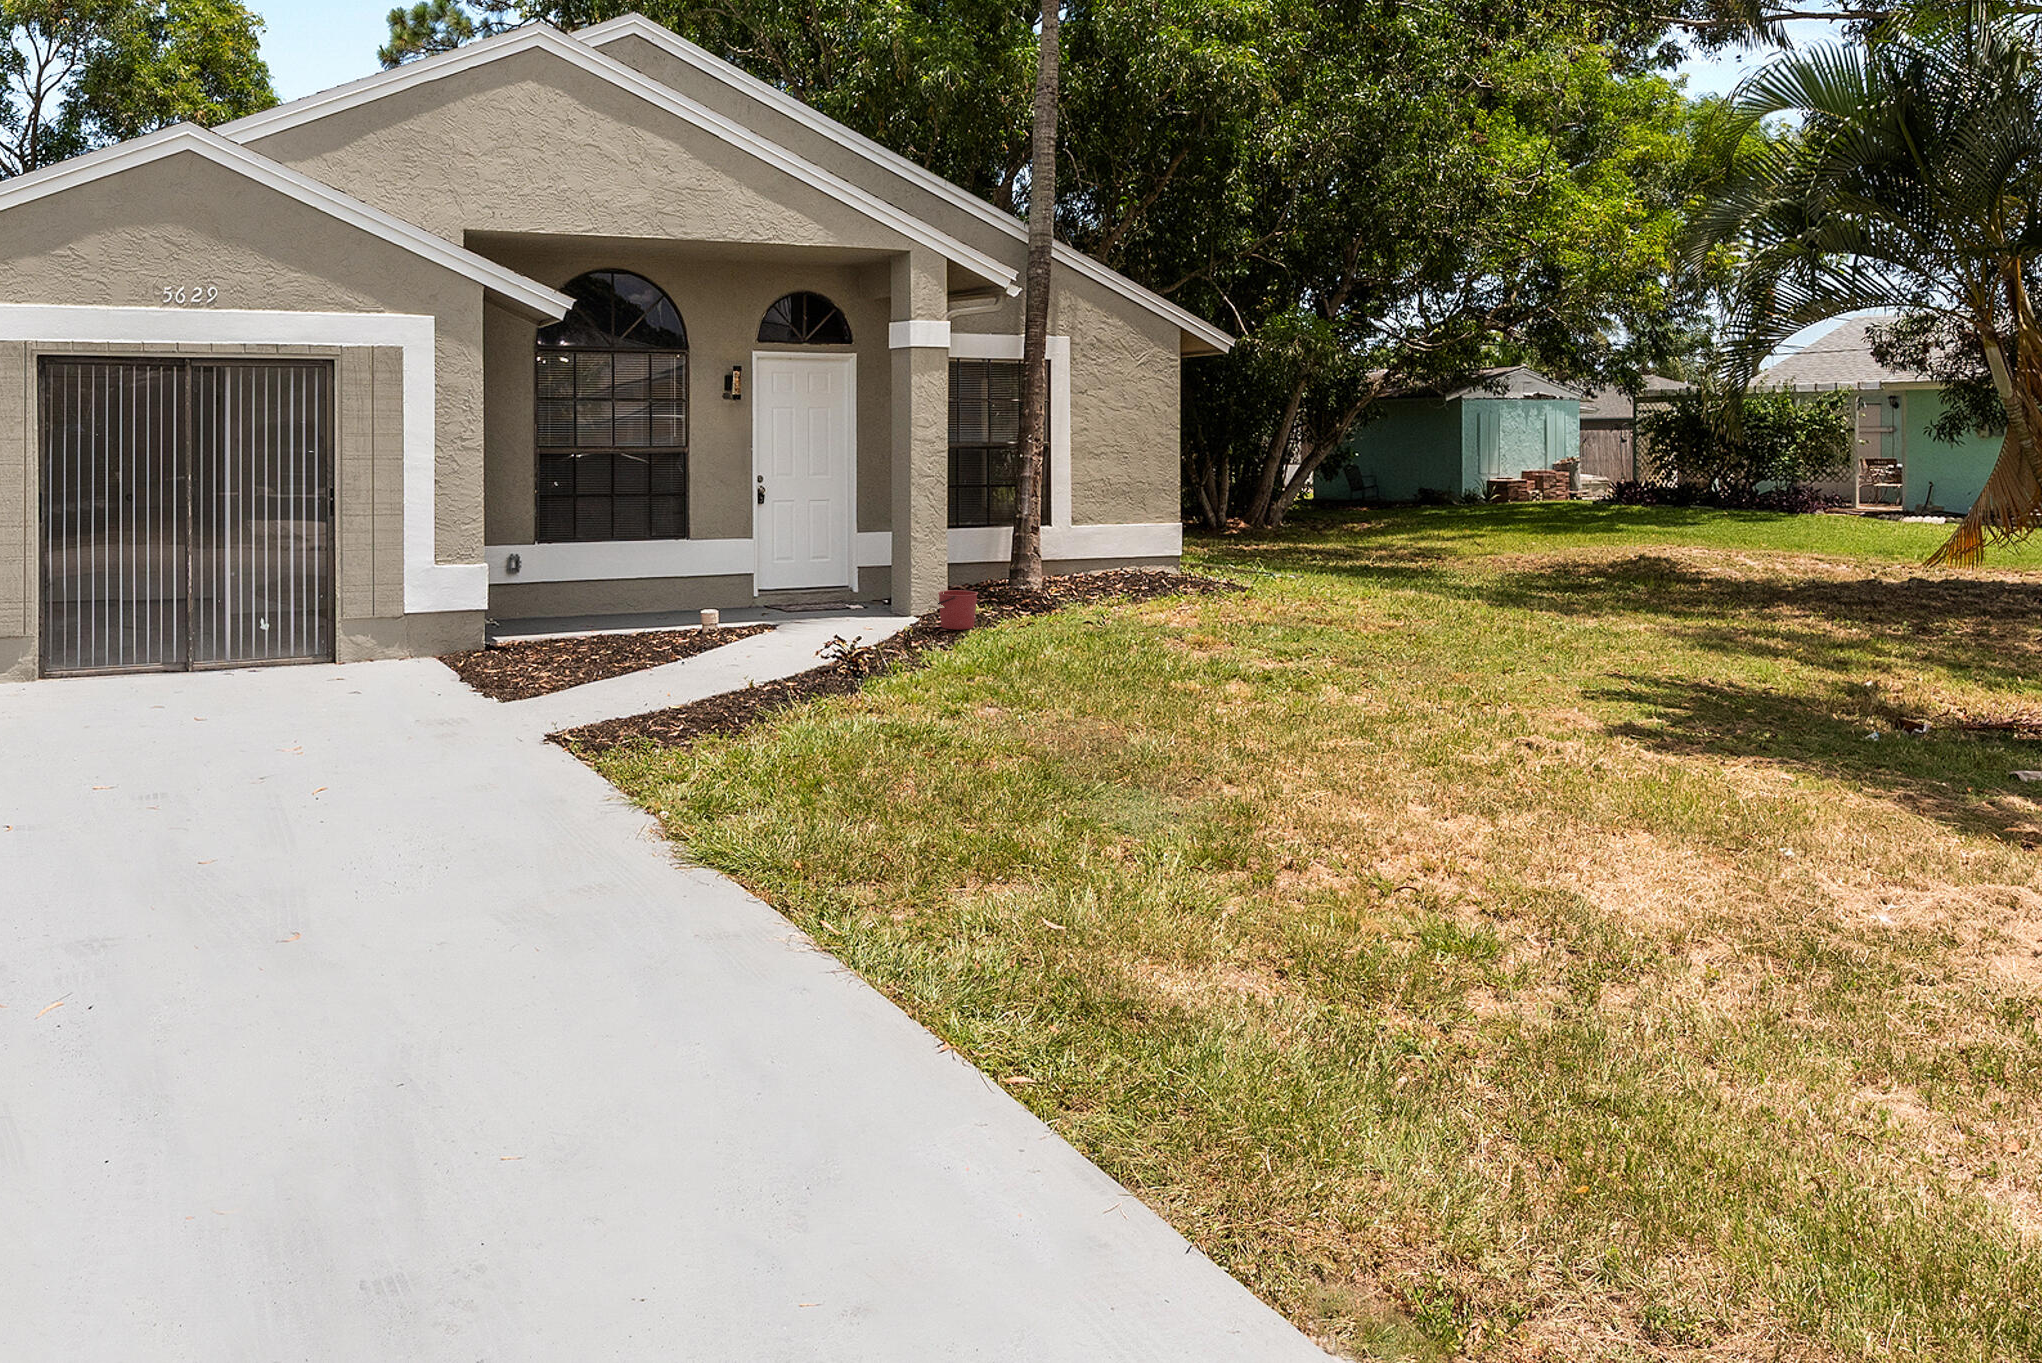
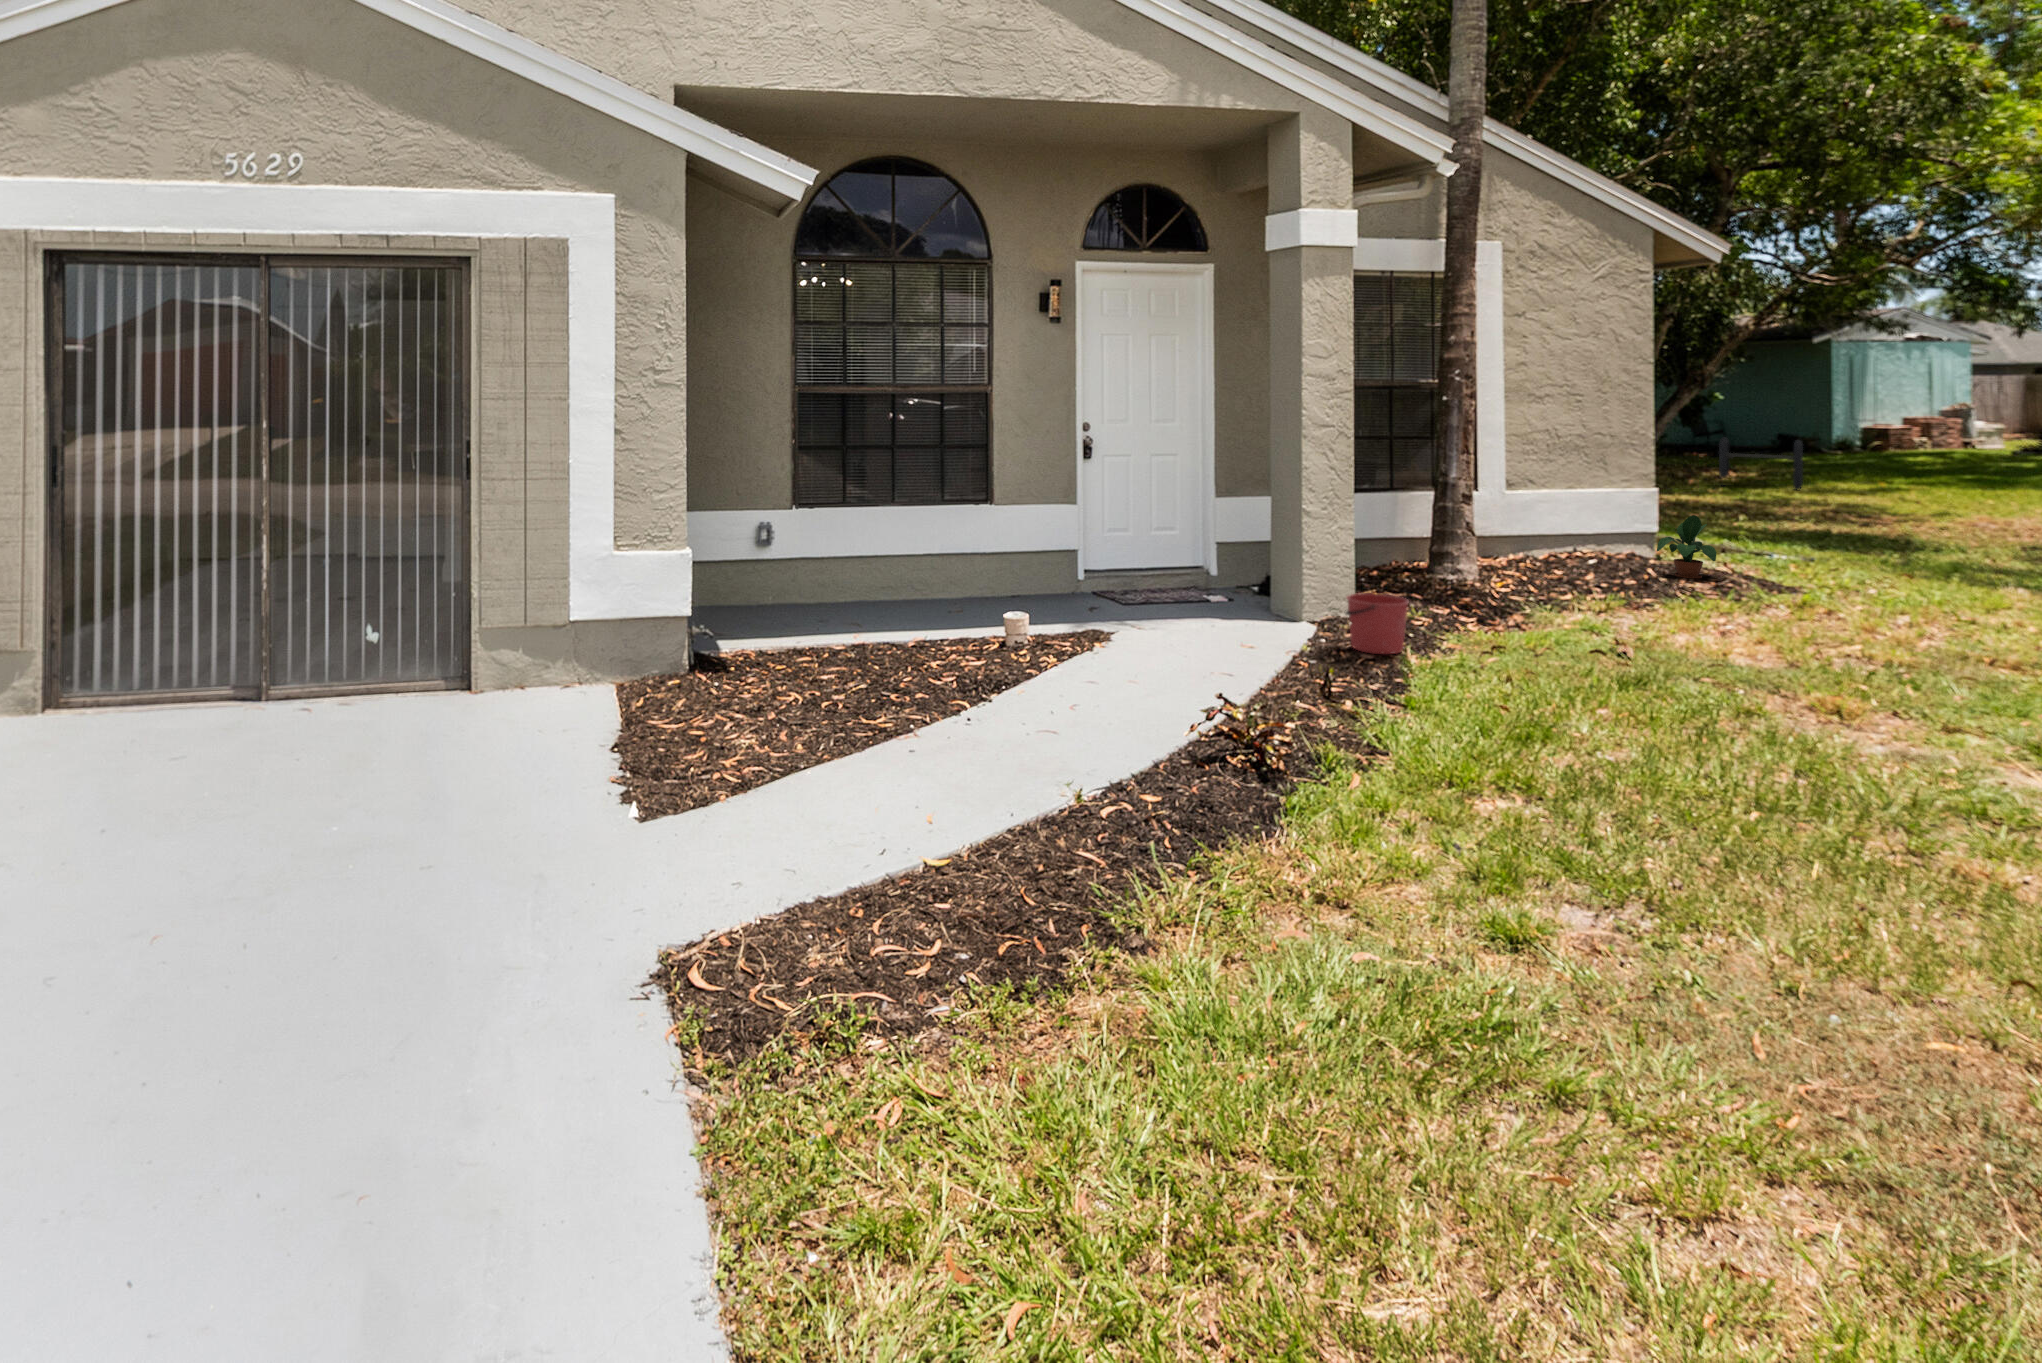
bench: none [1276,485,1336,529] -> present [1719,437,1803,490]
potted plant: none [1170,539,1208,585] -> present [1657,515,1716,578]

